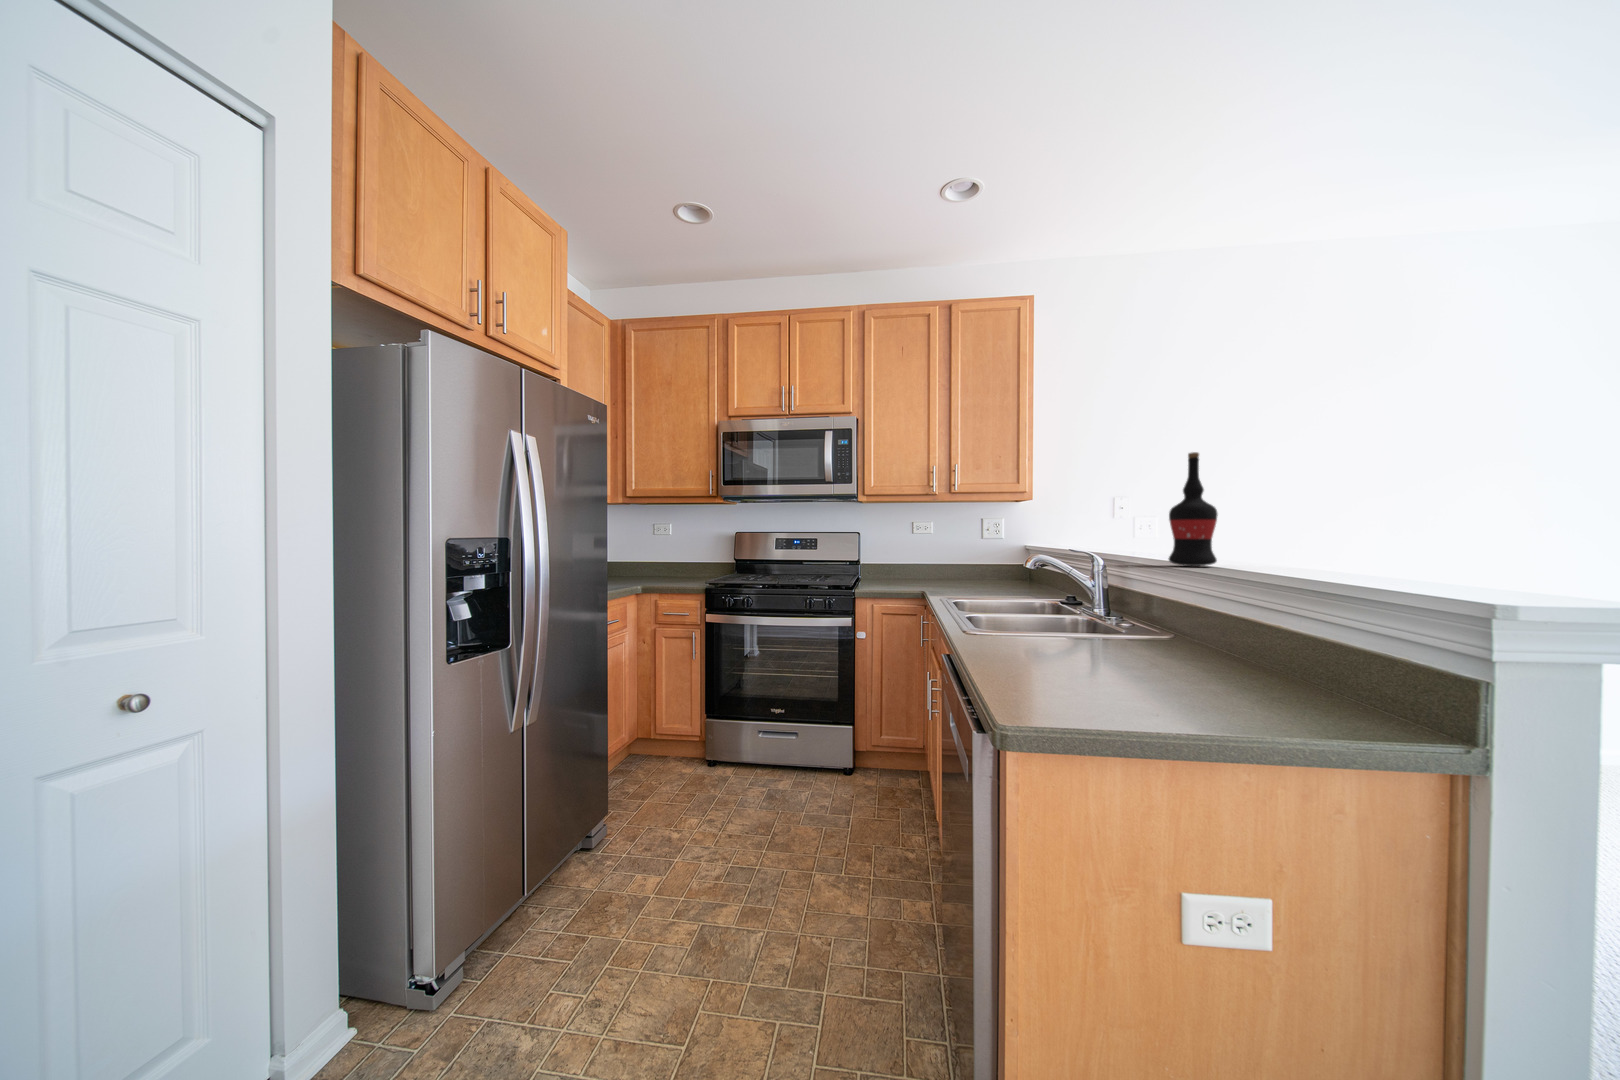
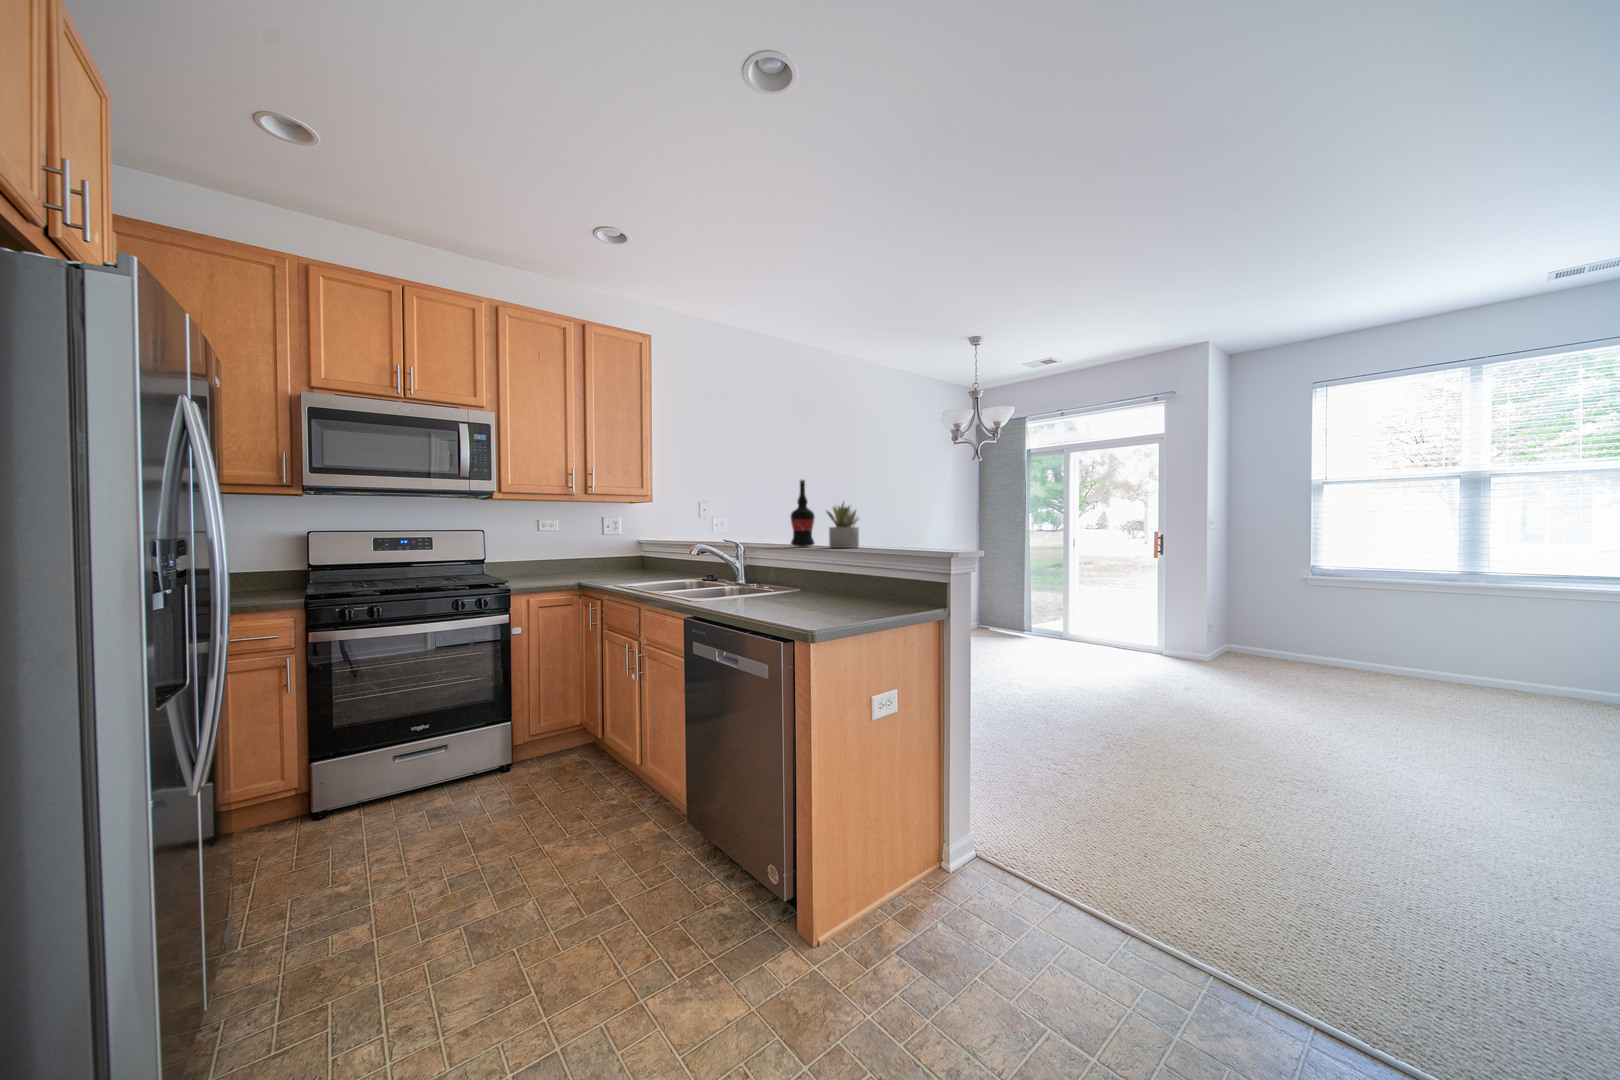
succulent plant: none [1226,483,1315,574] -> present [827,501,859,548]

